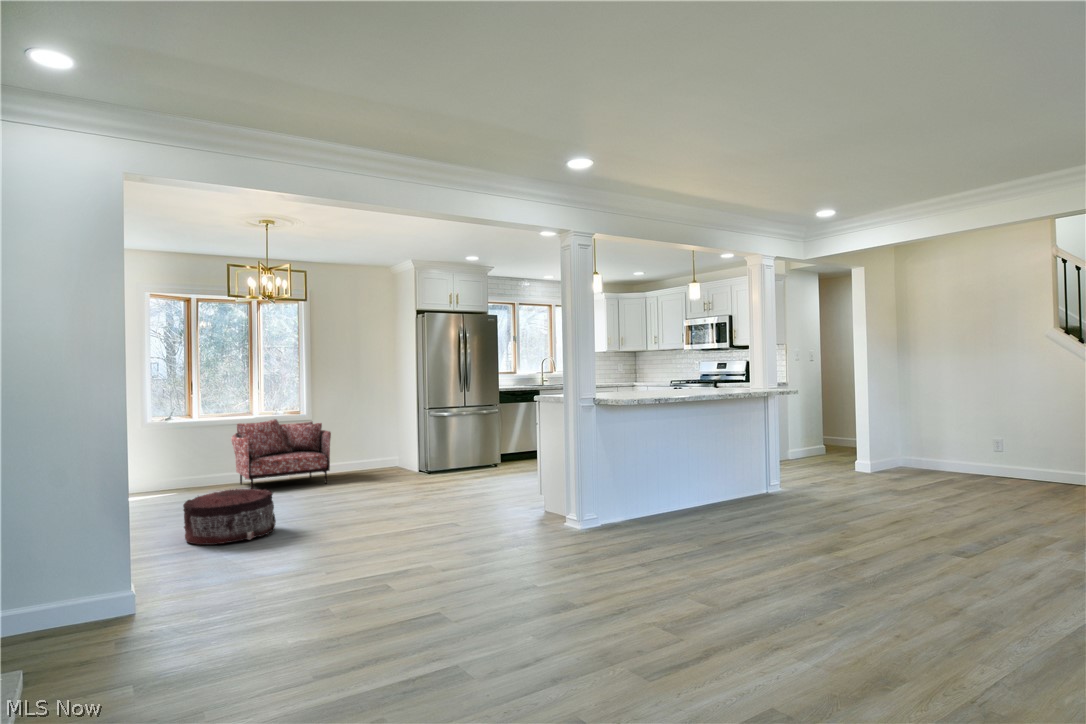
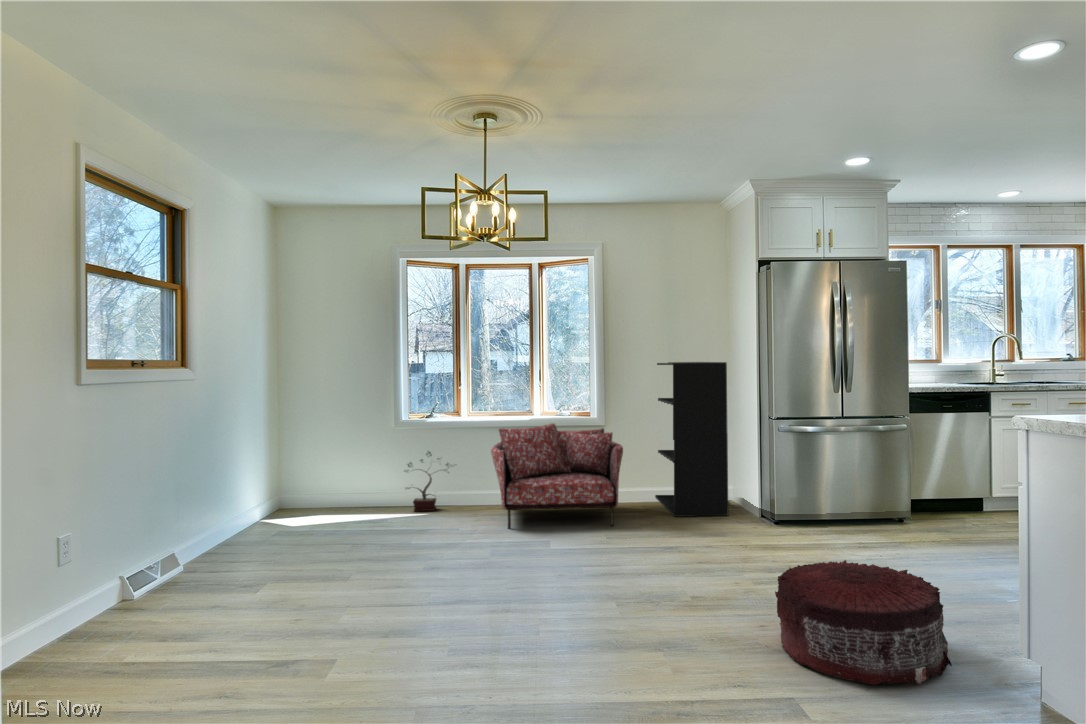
bookshelf: none [344,374,399,476] -> present [655,362,728,517]
potted plant: none [149,445,198,493] -> present [405,451,455,511]
pouf: present [183,489,276,545] -> present [775,560,952,685]

